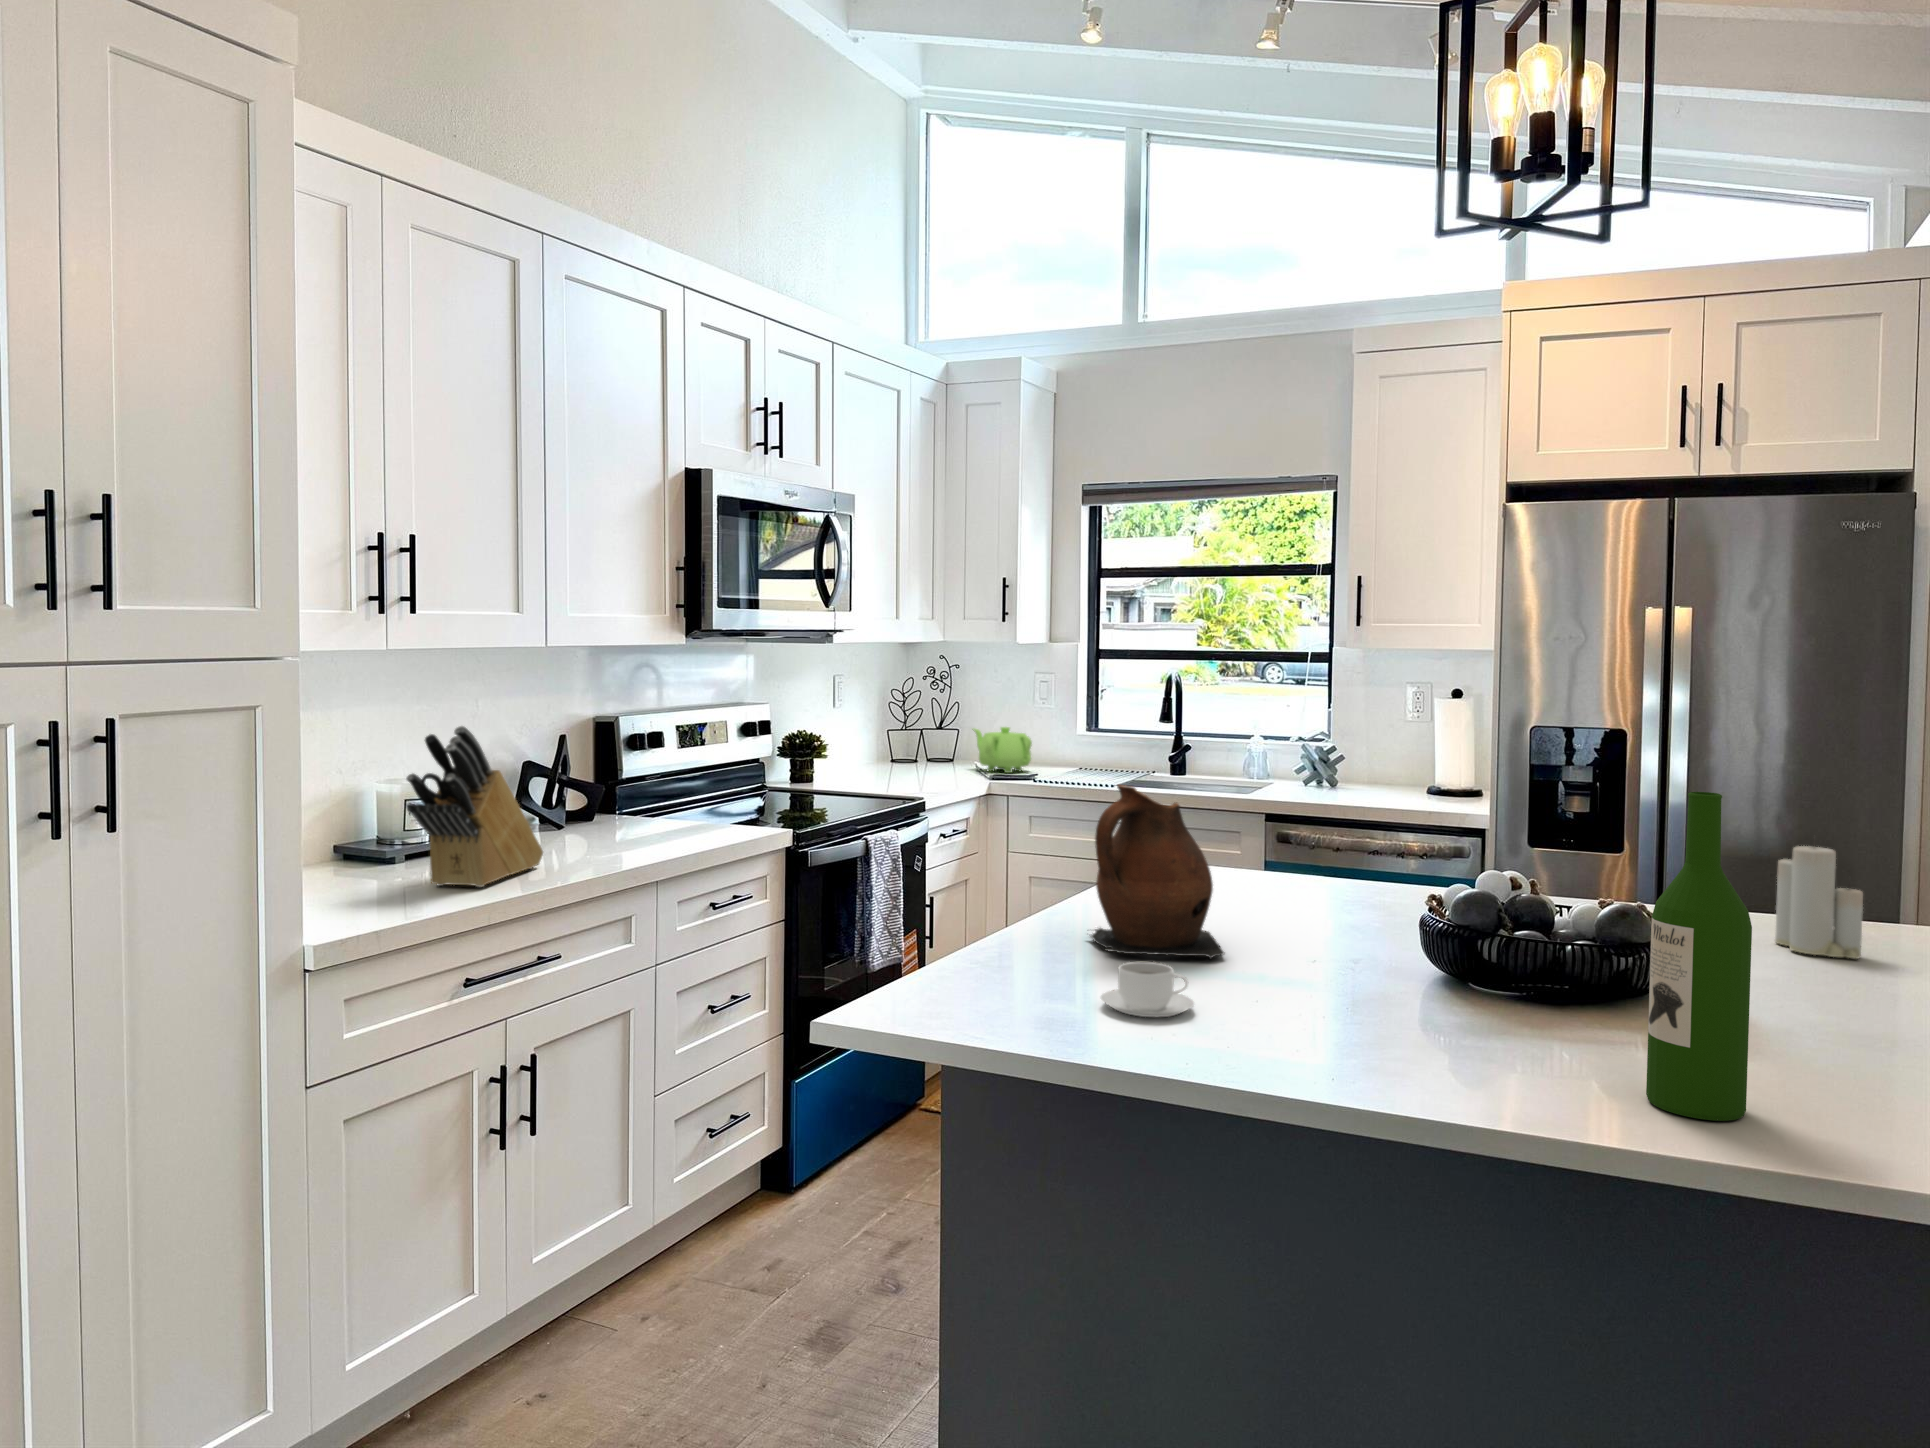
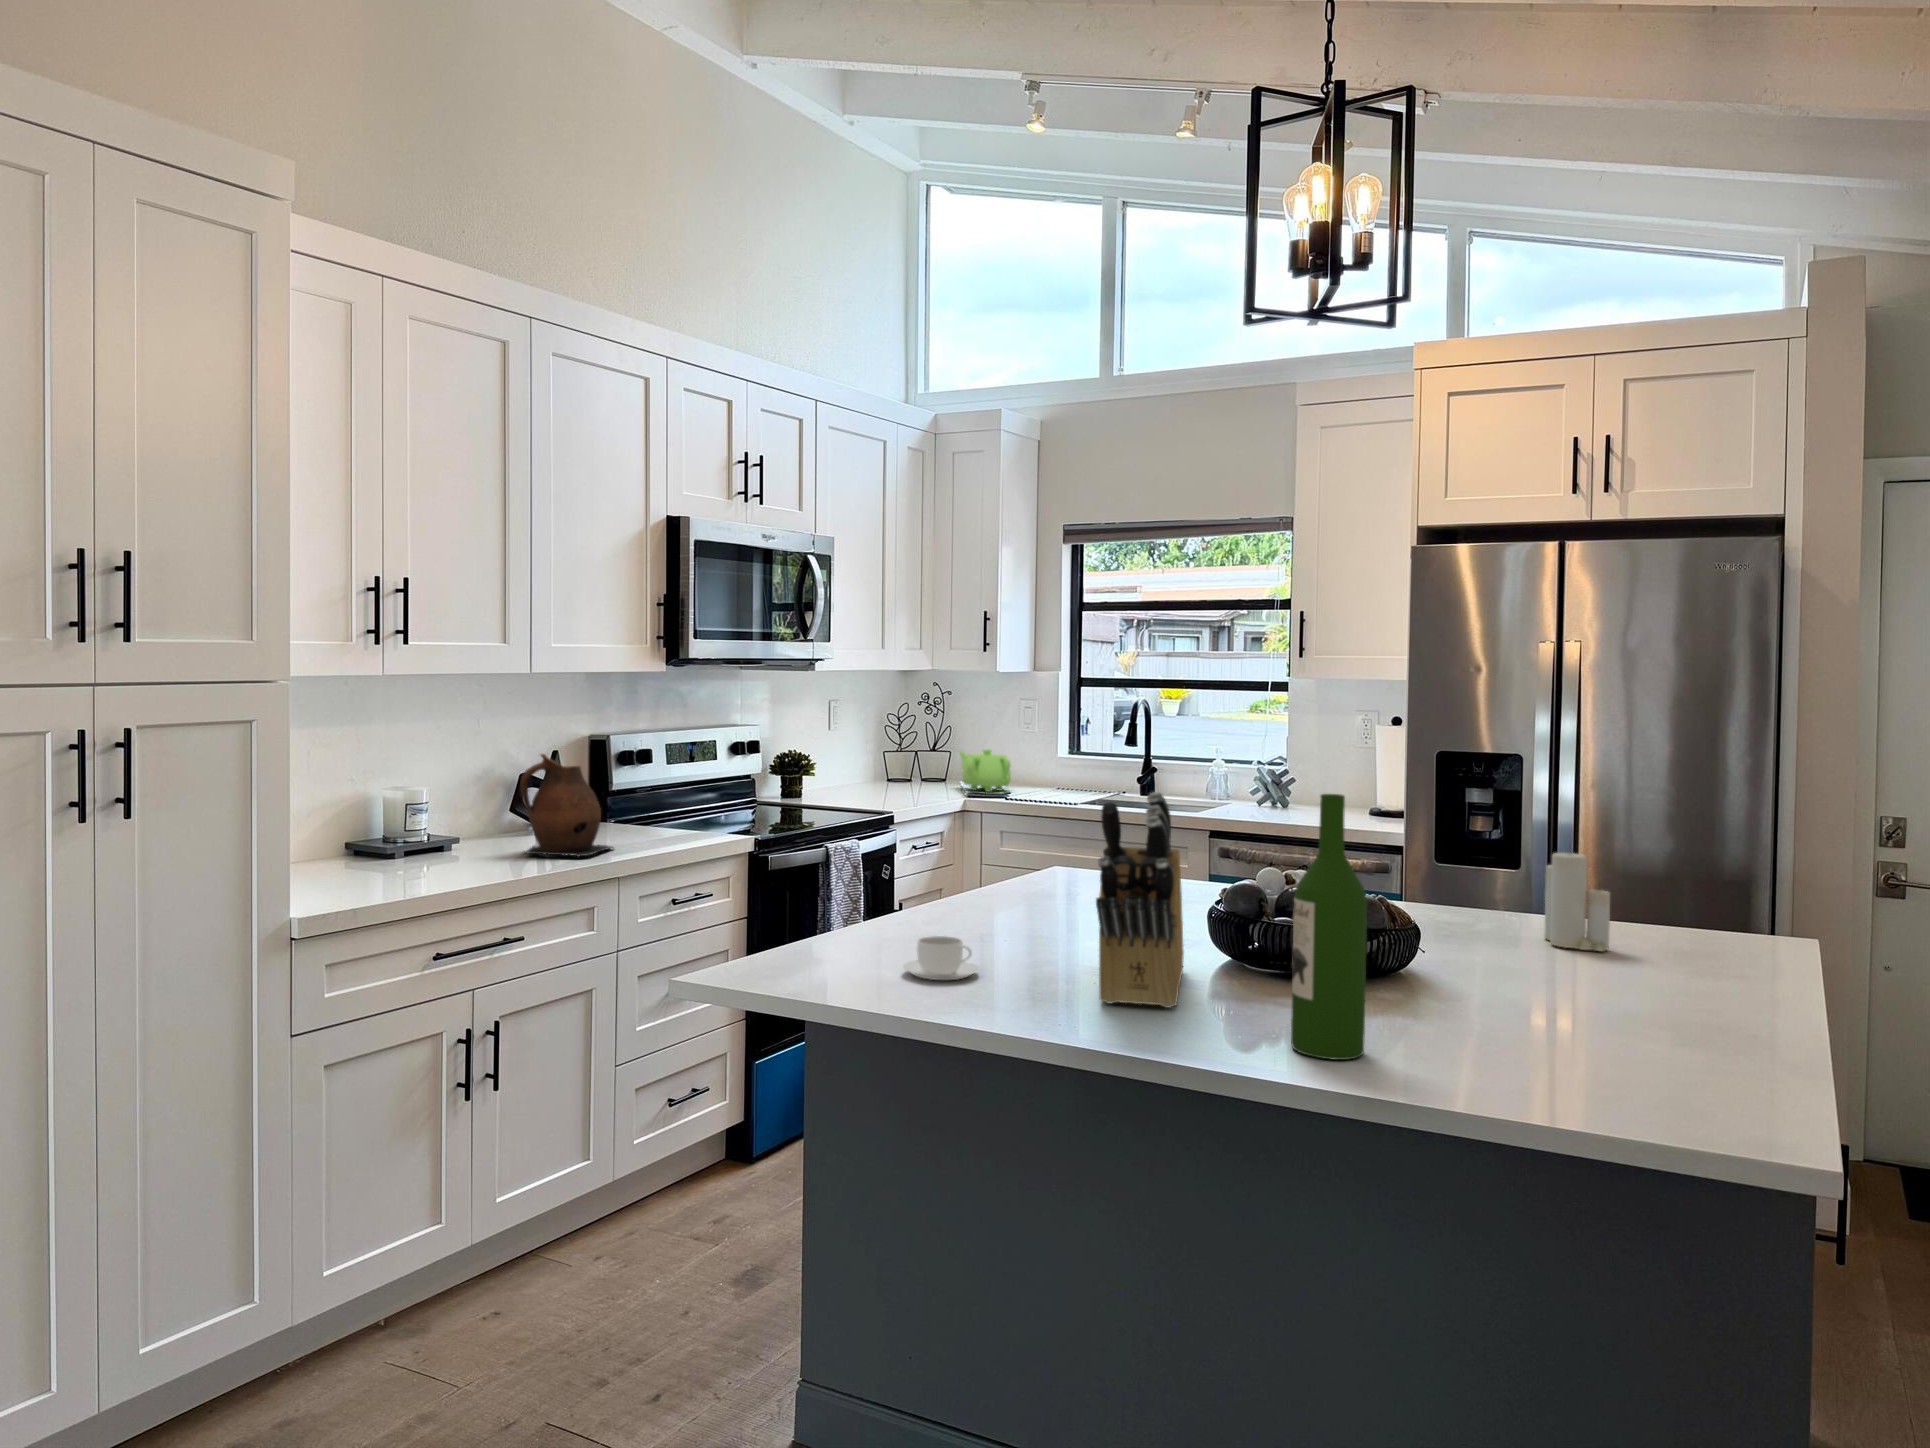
knife block: present [406,726,543,887] -> present [1096,792,1184,1008]
ceramic pitcher: present [1090,785,1224,959] -> present [520,754,613,857]

